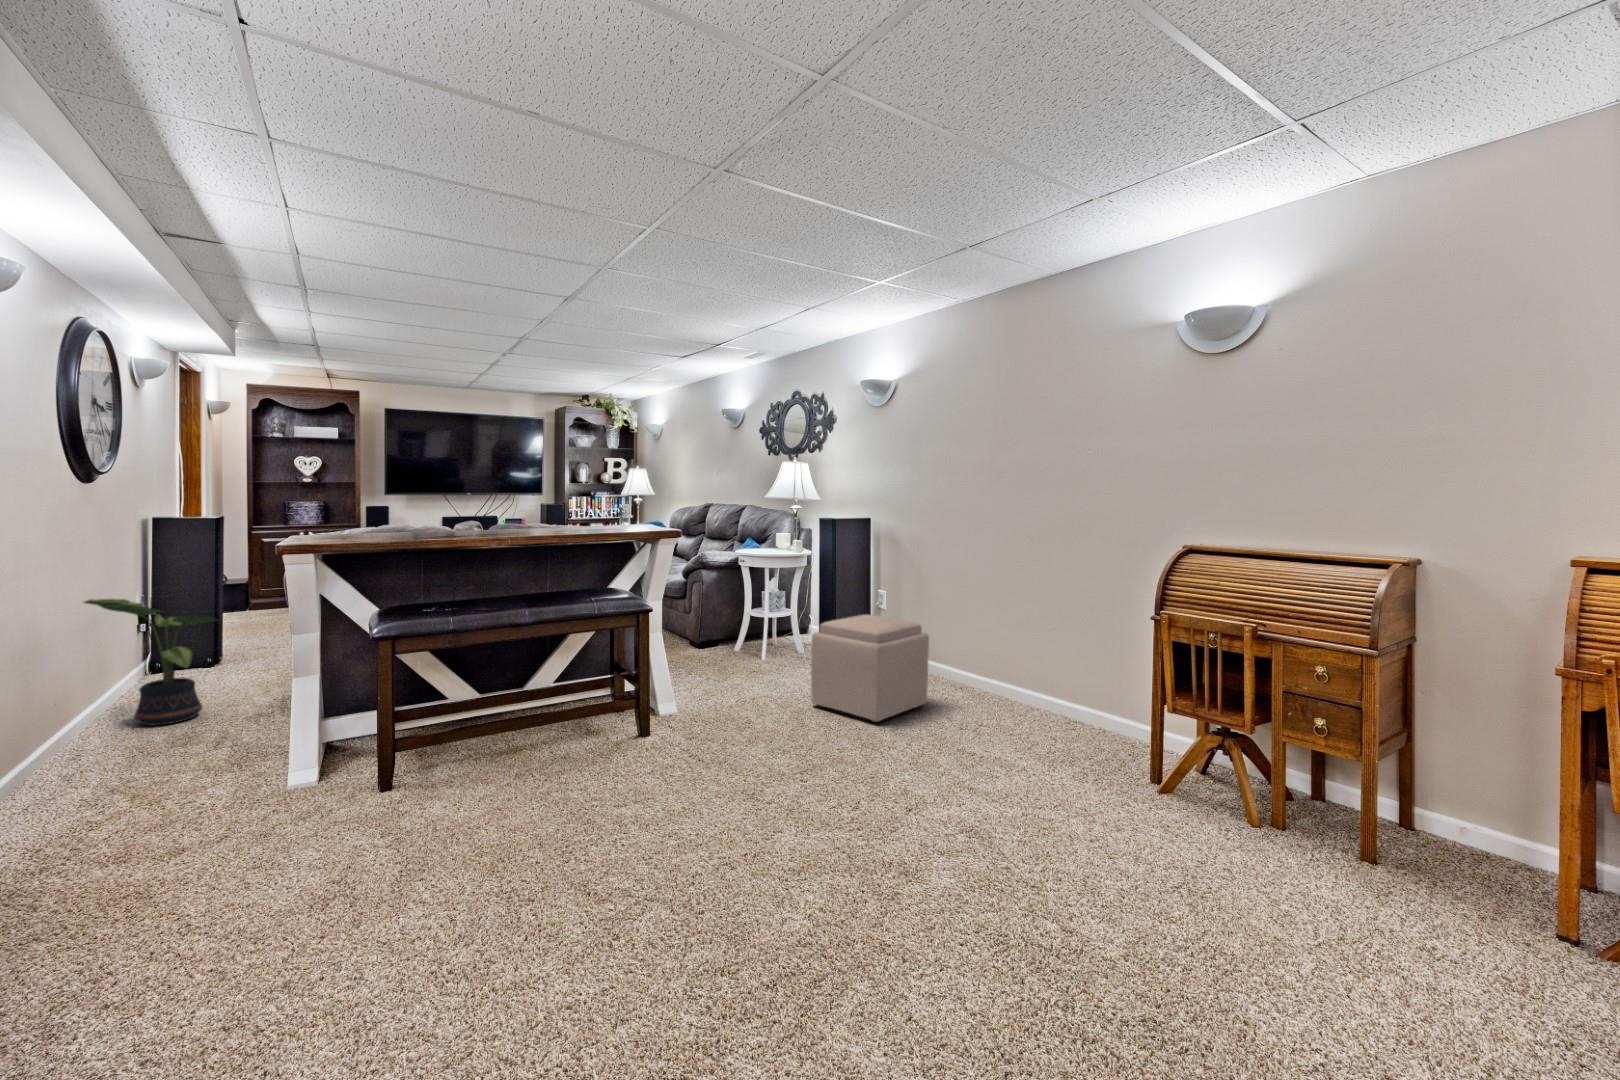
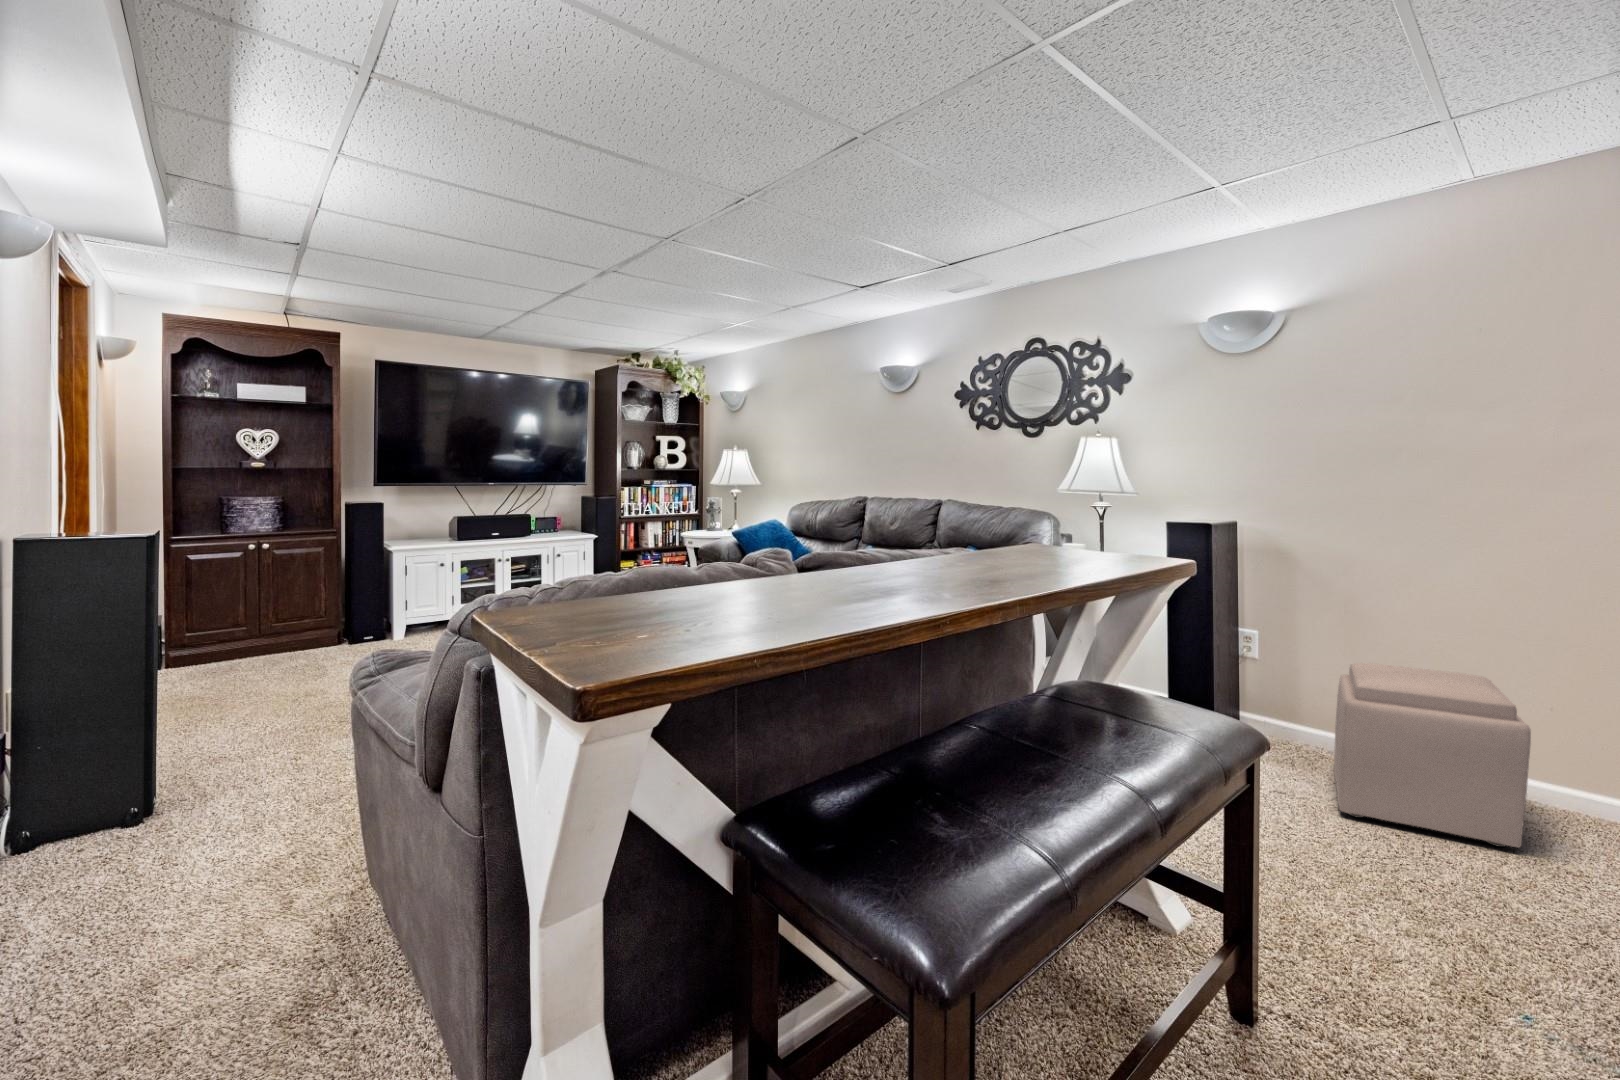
potted plant: present [84,599,217,725] -> none [61,721,356,1000]

